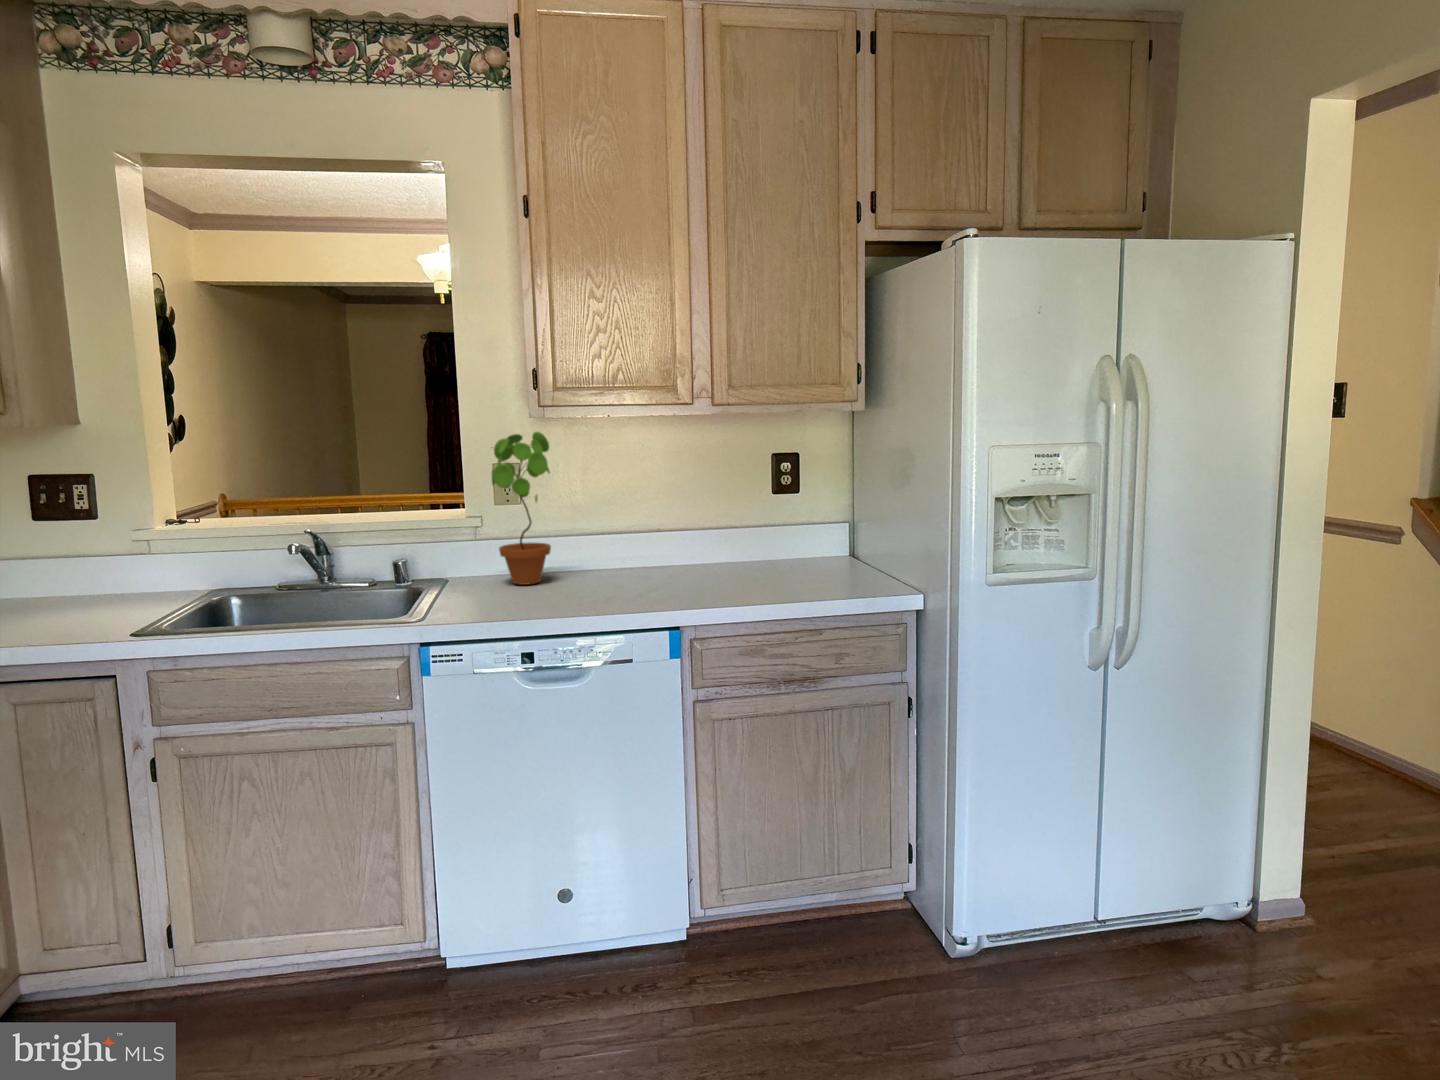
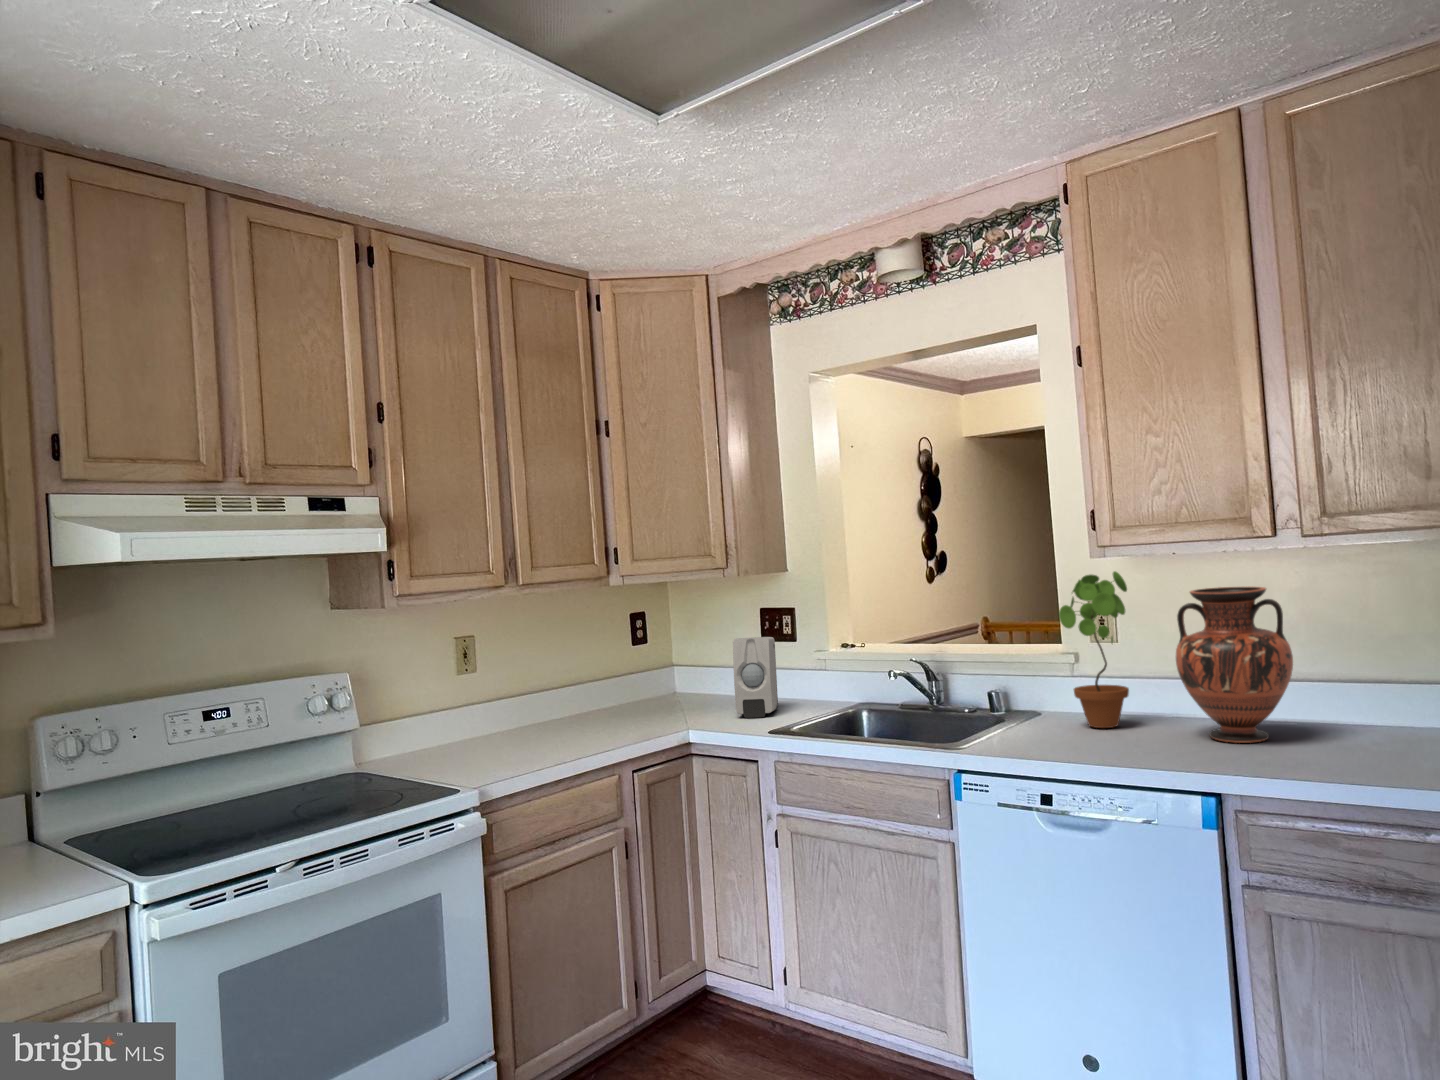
vase: none [604,448,696,584] -> present [1176,587,1293,743]
soap dispenser: none [20,511,96,623] -> present [733,637,778,718]

